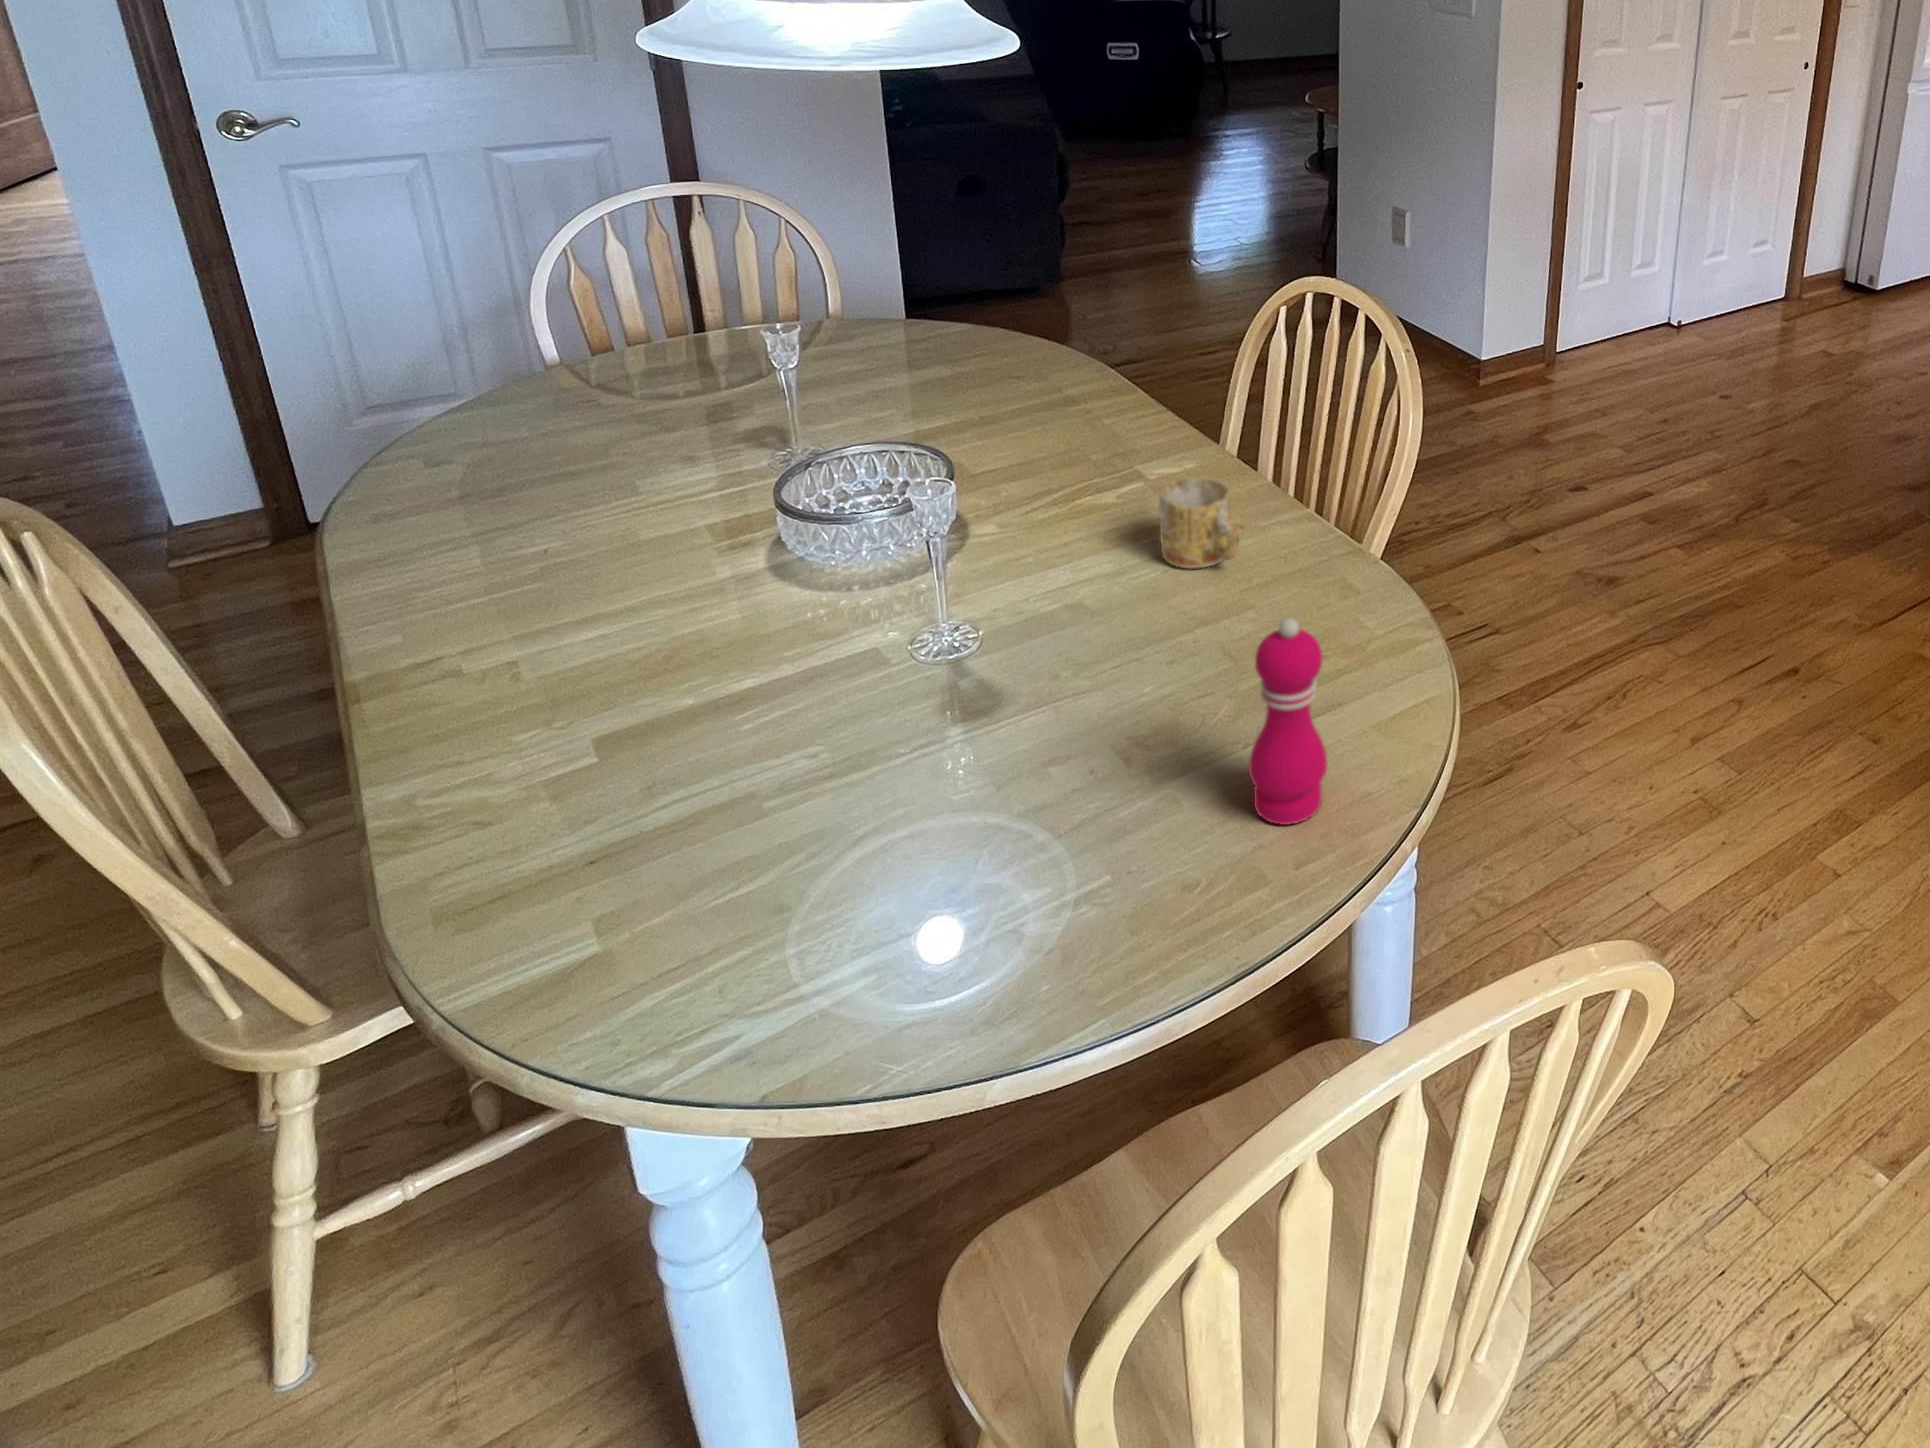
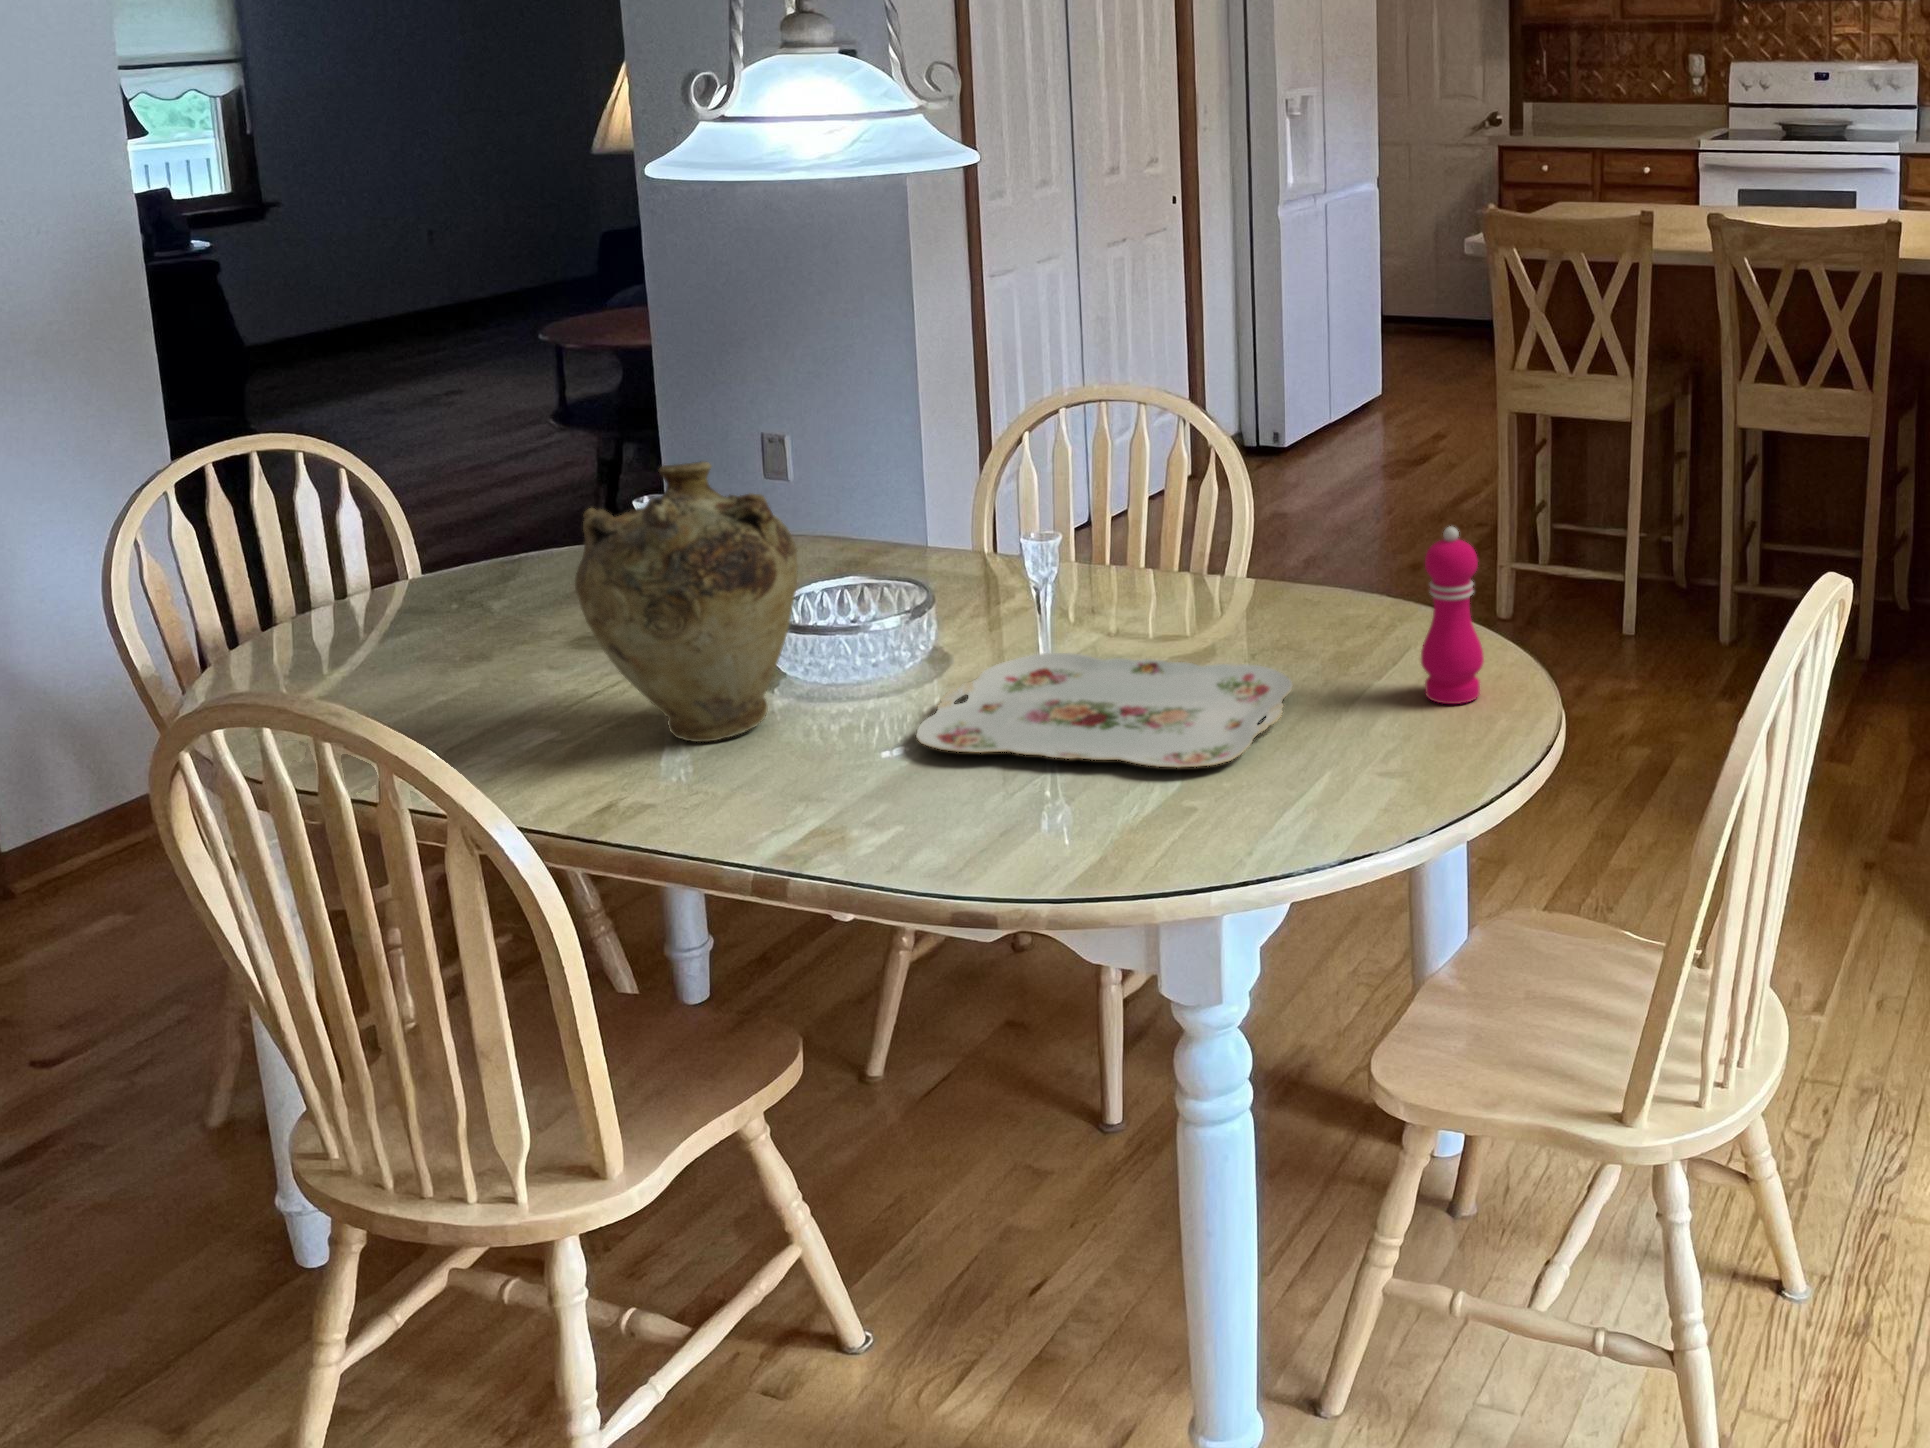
vase: none [516,318,763,594] -> present [575,461,798,742]
mug: present [1159,477,1239,568] -> none [1116,544,1208,625]
serving tray: none [741,577,1166,830] -> present [916,653,1293,768]

